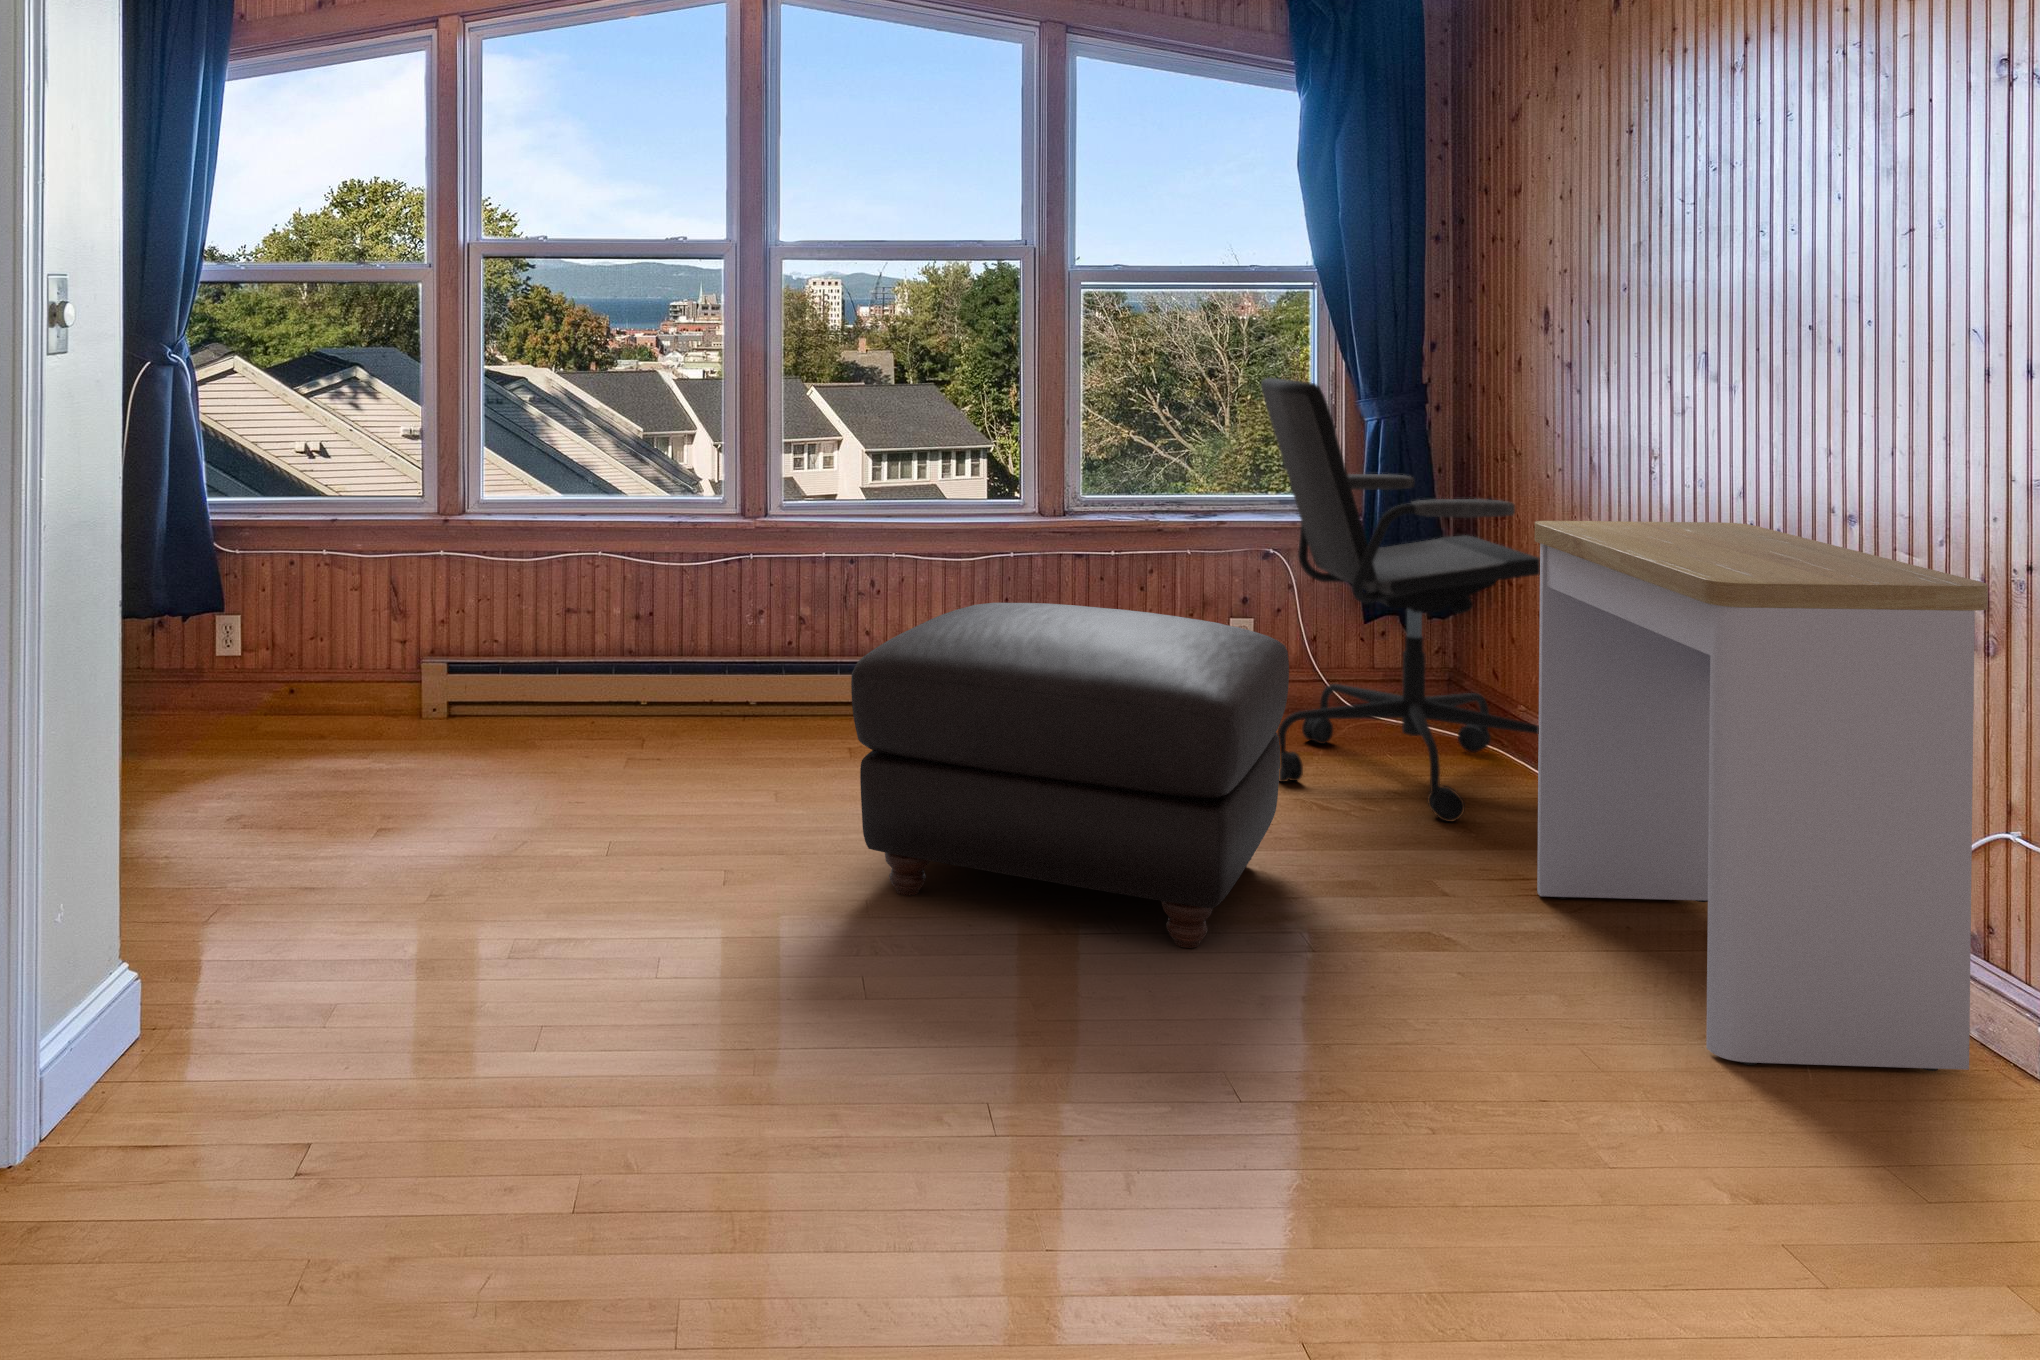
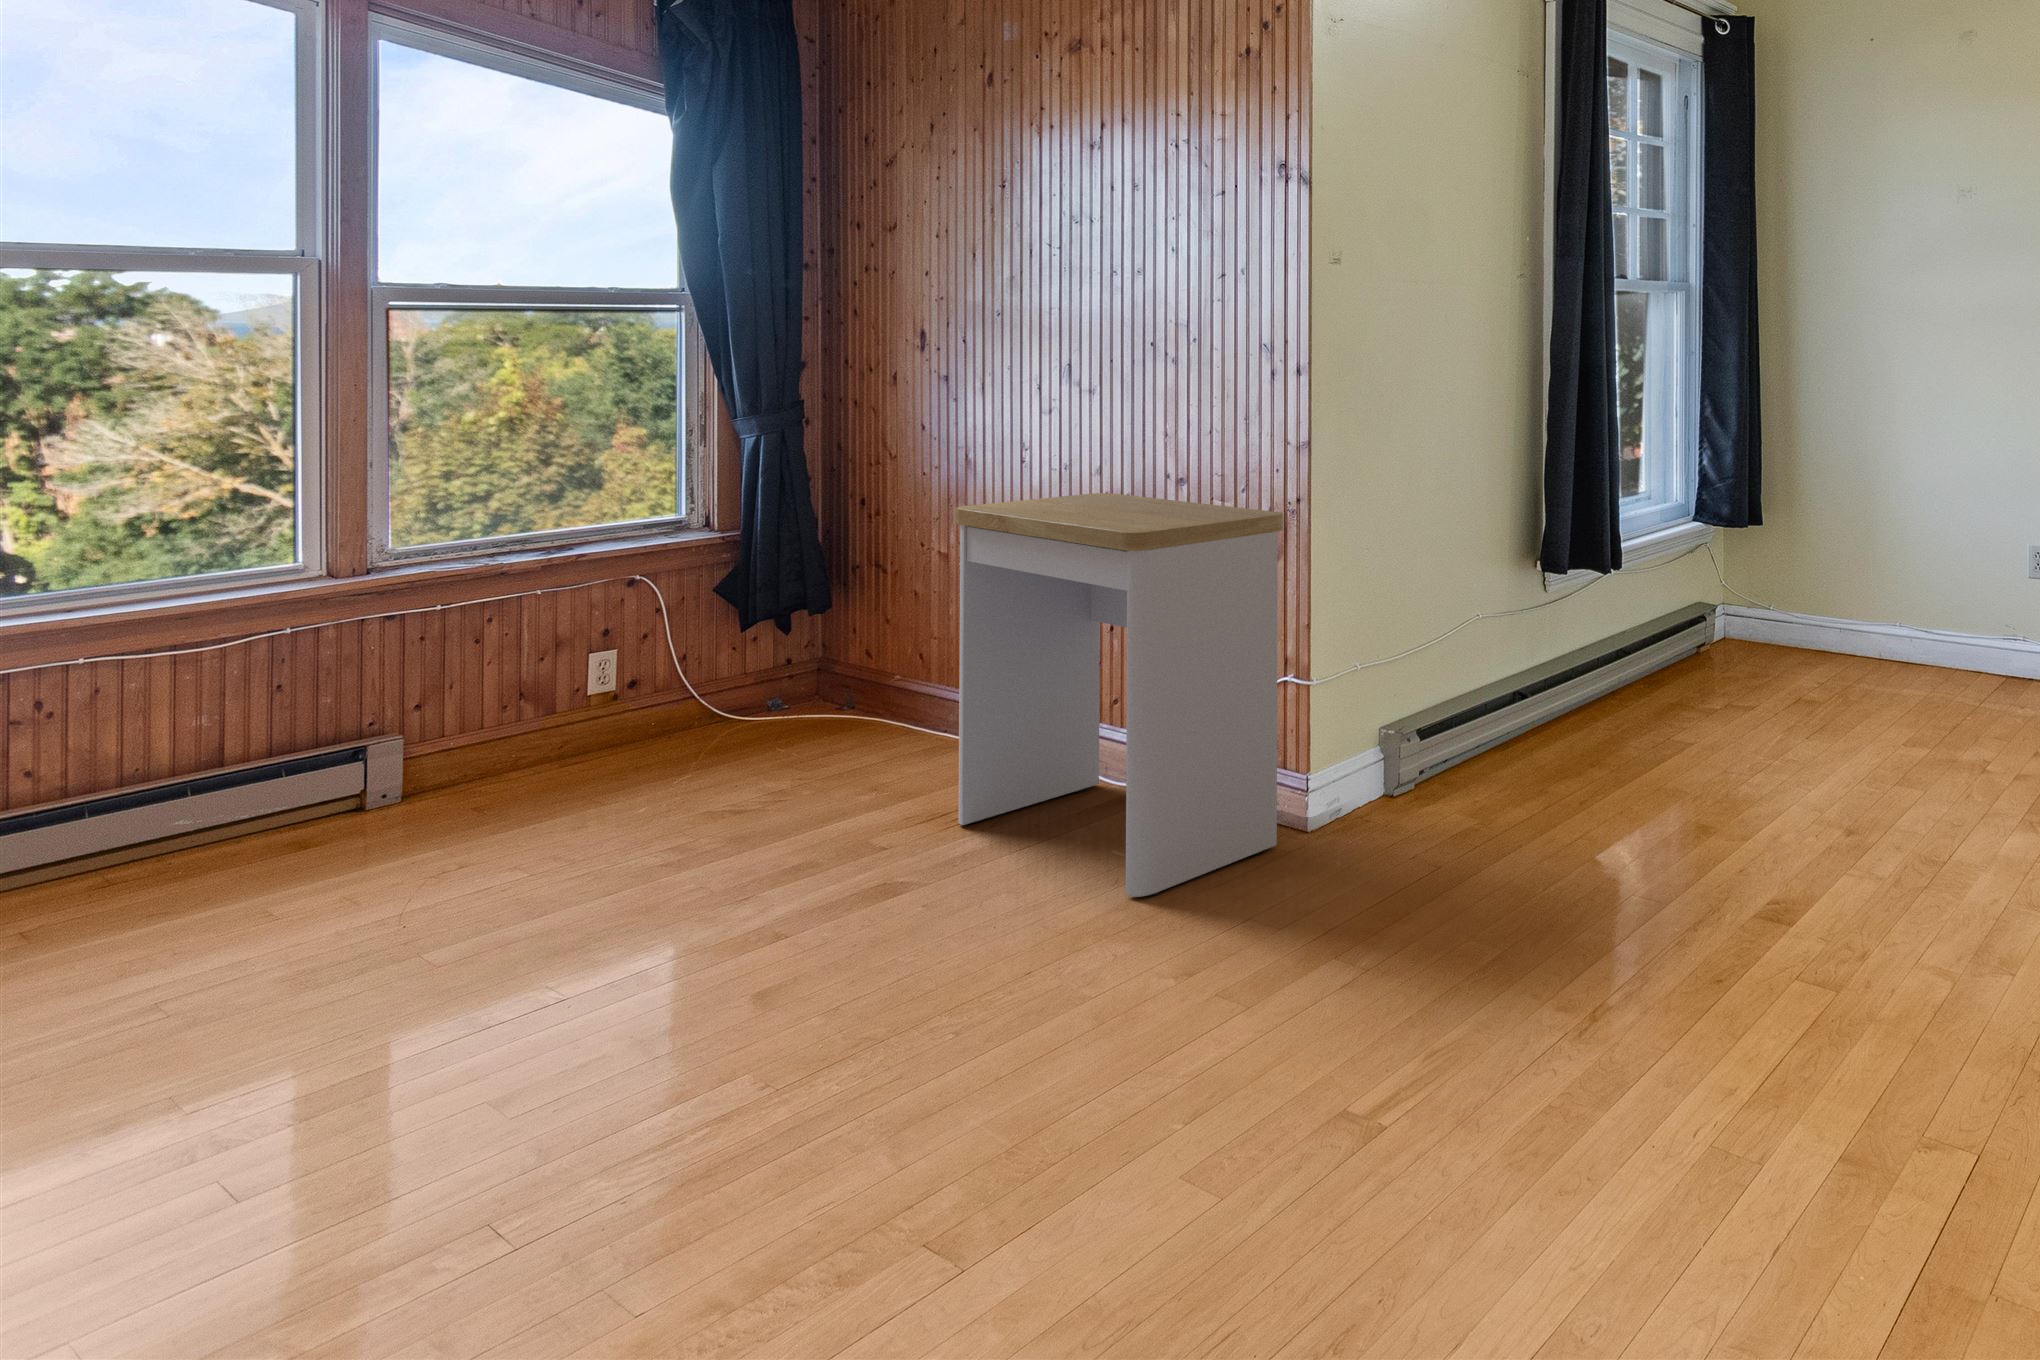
office chair: present [1261,378,1540,822] -> none [647,397,956,800]
ottoman: present [851,603,1289,948] -> none [104,647,723,1079]

